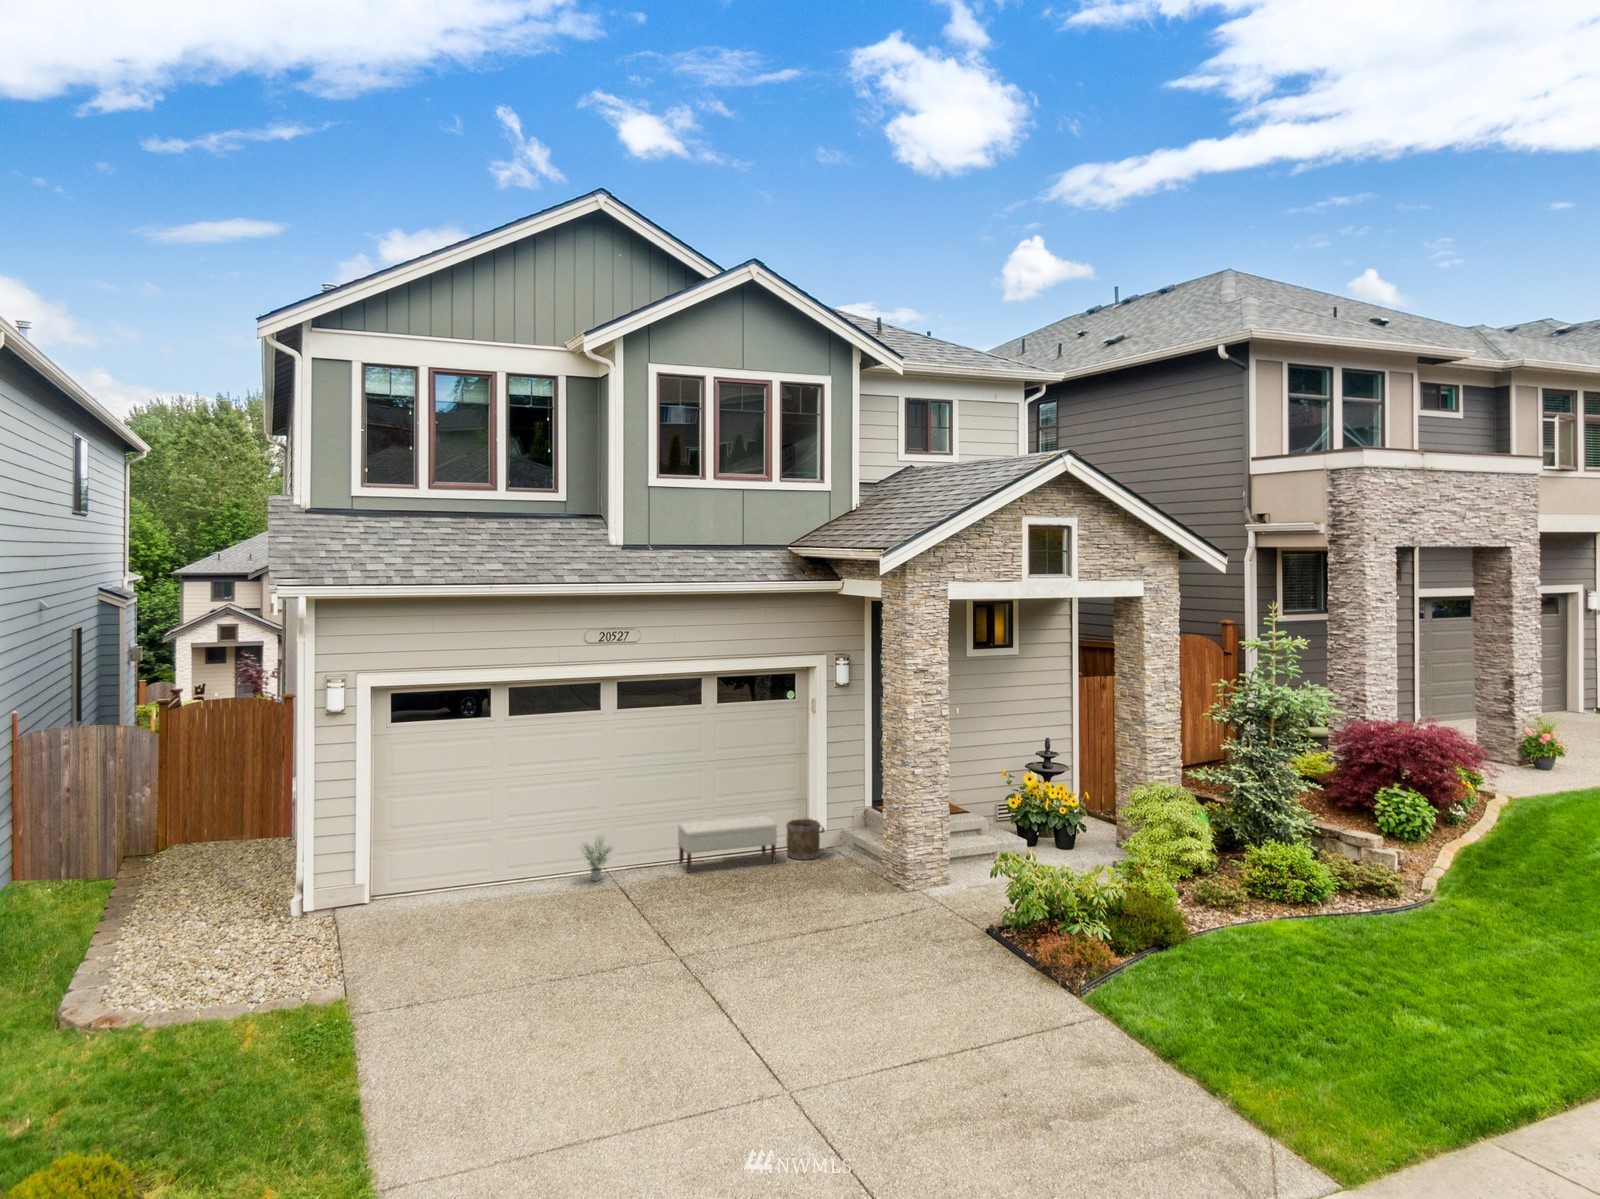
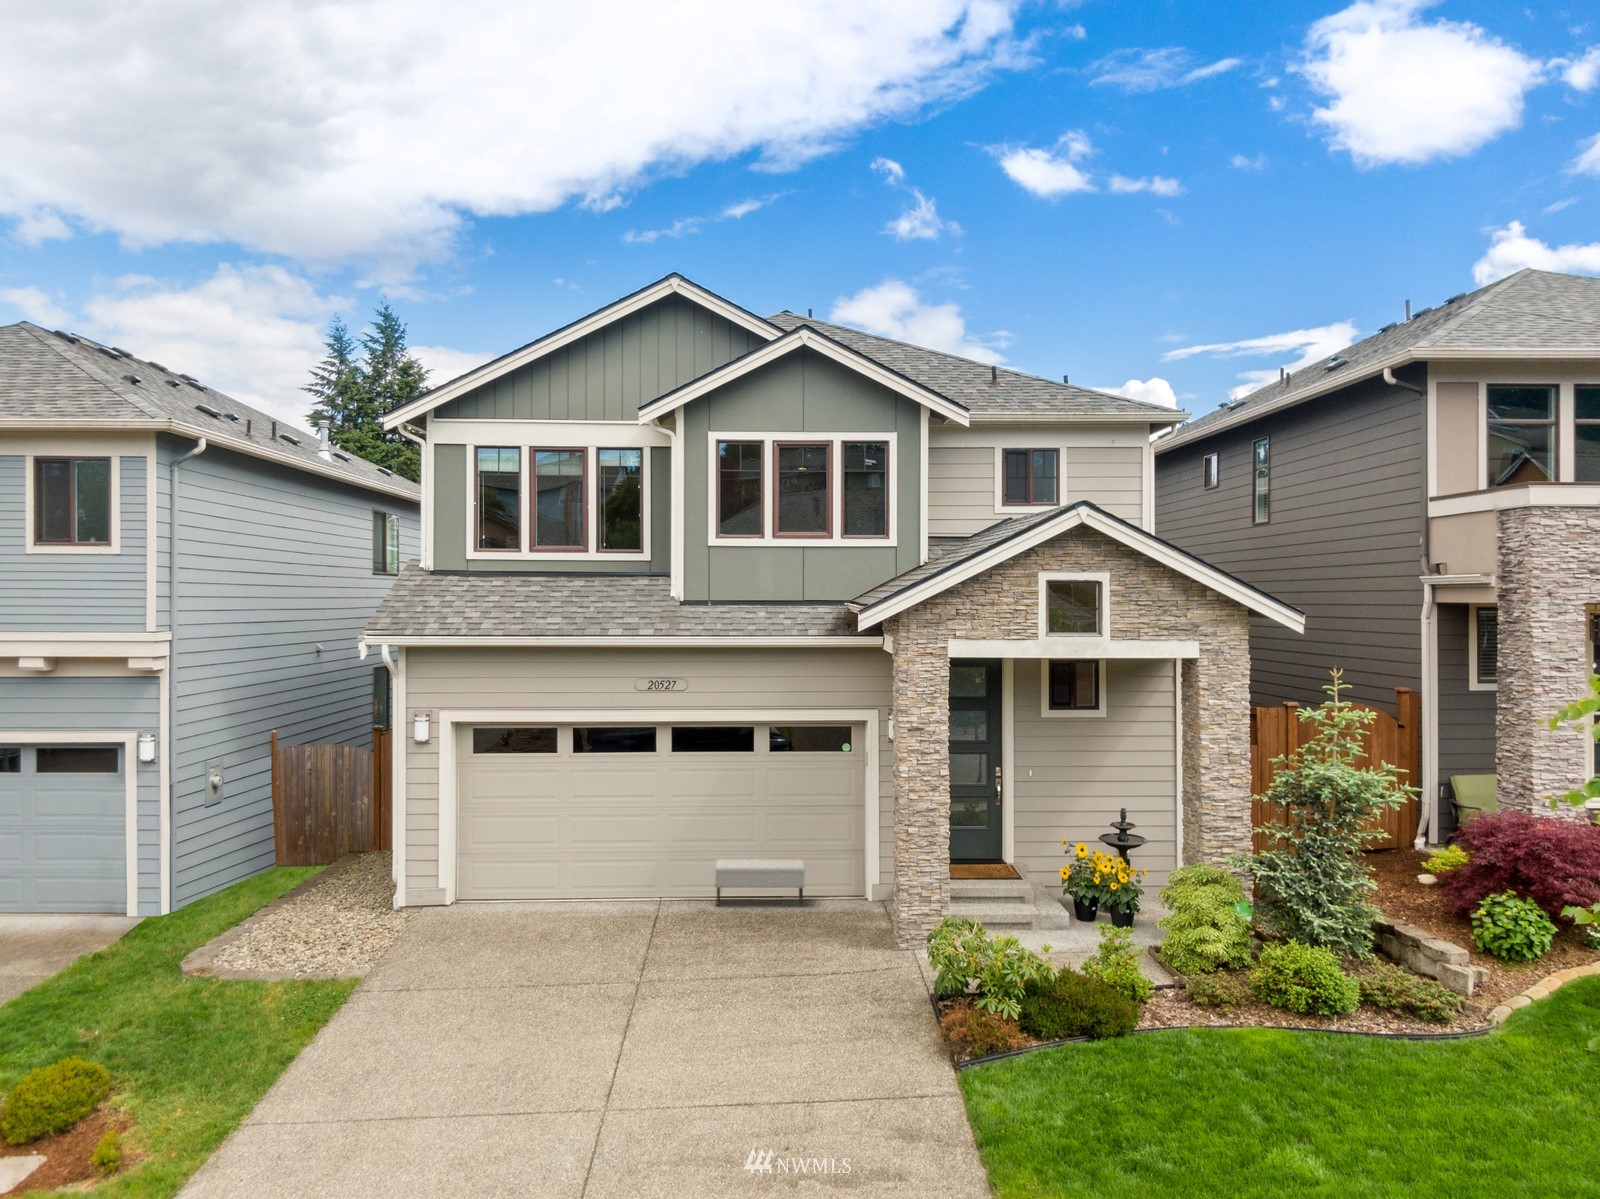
bucket: present [786,819,825,860] -> none [820,864,857,906]
potted plant: present [582,840,611,881] -> none [617,862,654,904]

